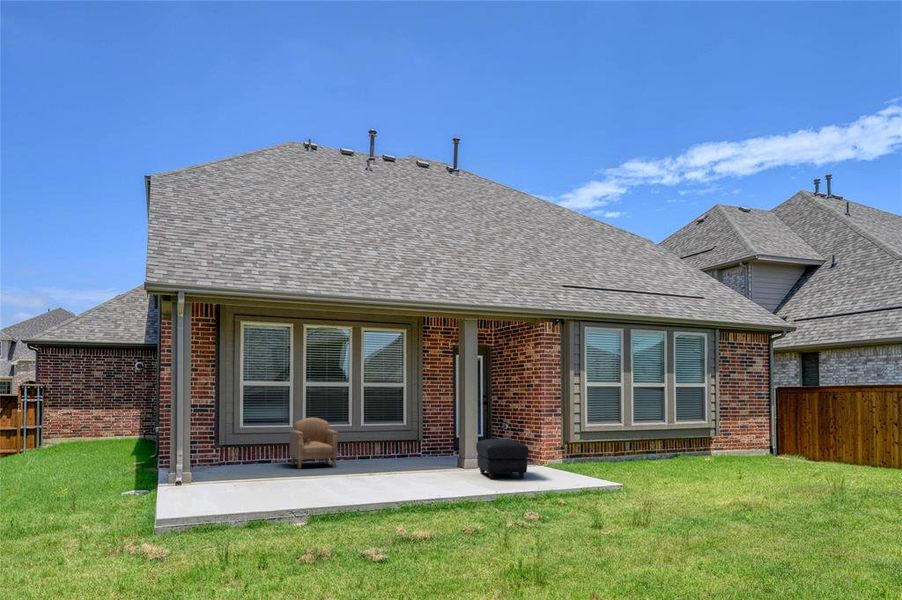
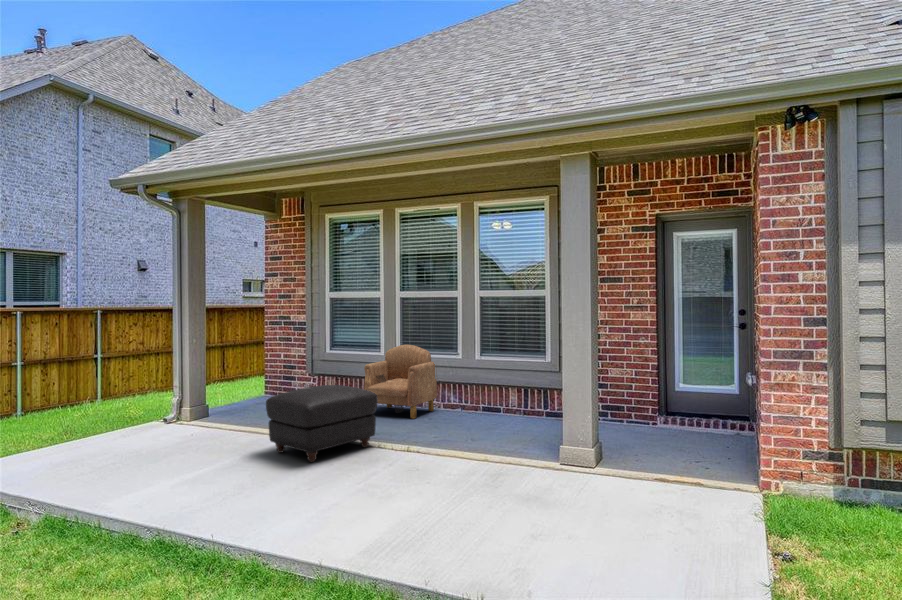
ottoman: present [476,439,529,479] -> present [266,385,378,462]

